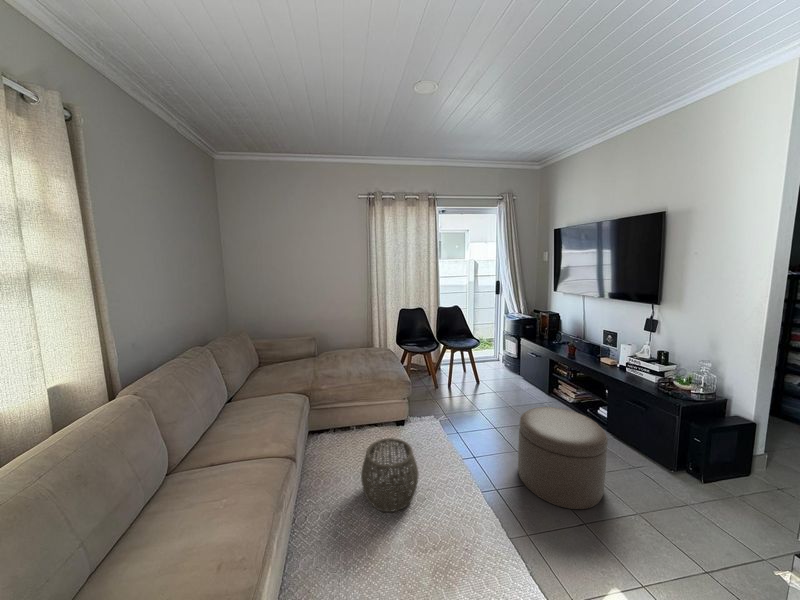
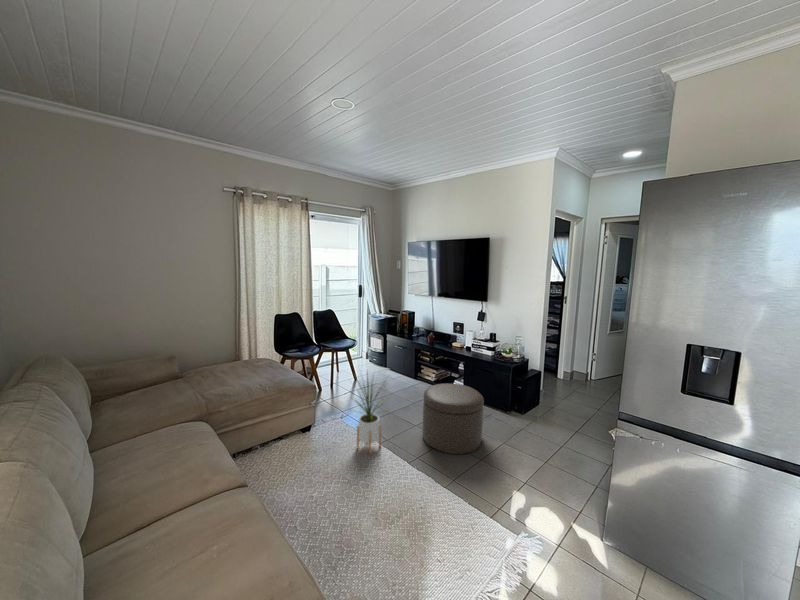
house plant: none [426,372,476,468] -> present [355,375,382,454]
woven basket: present [361,438,419,512] -> none [306,438,362,509]

